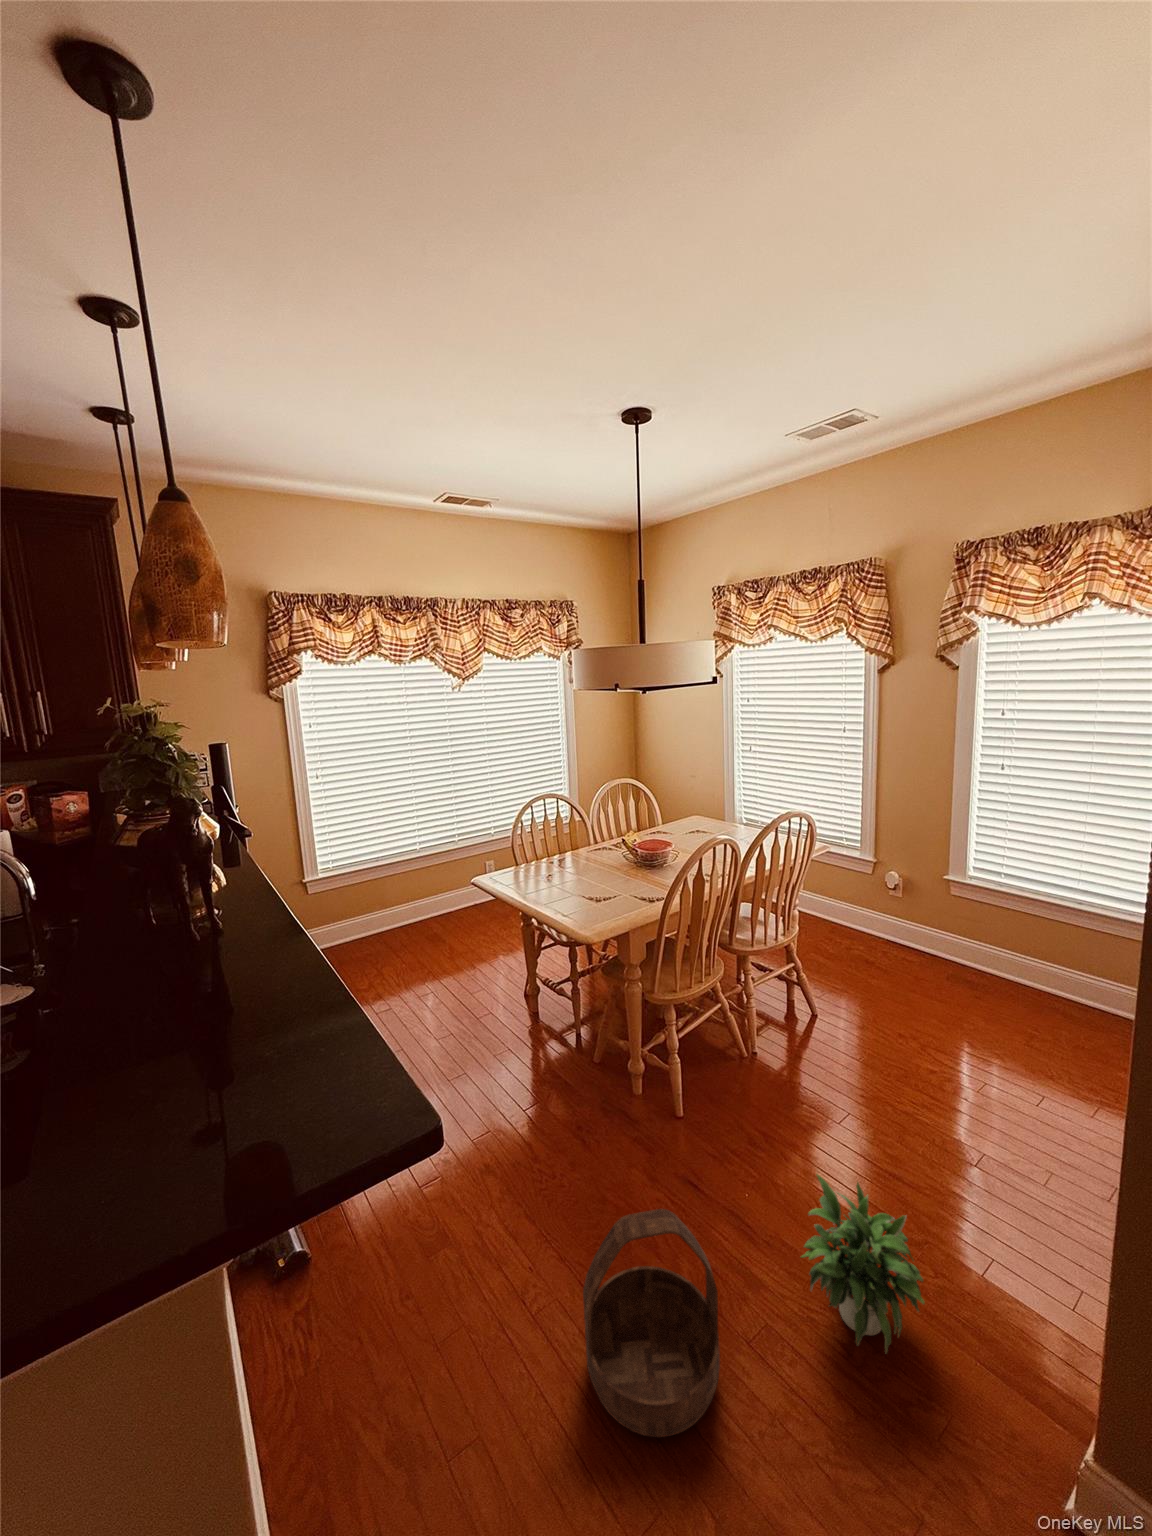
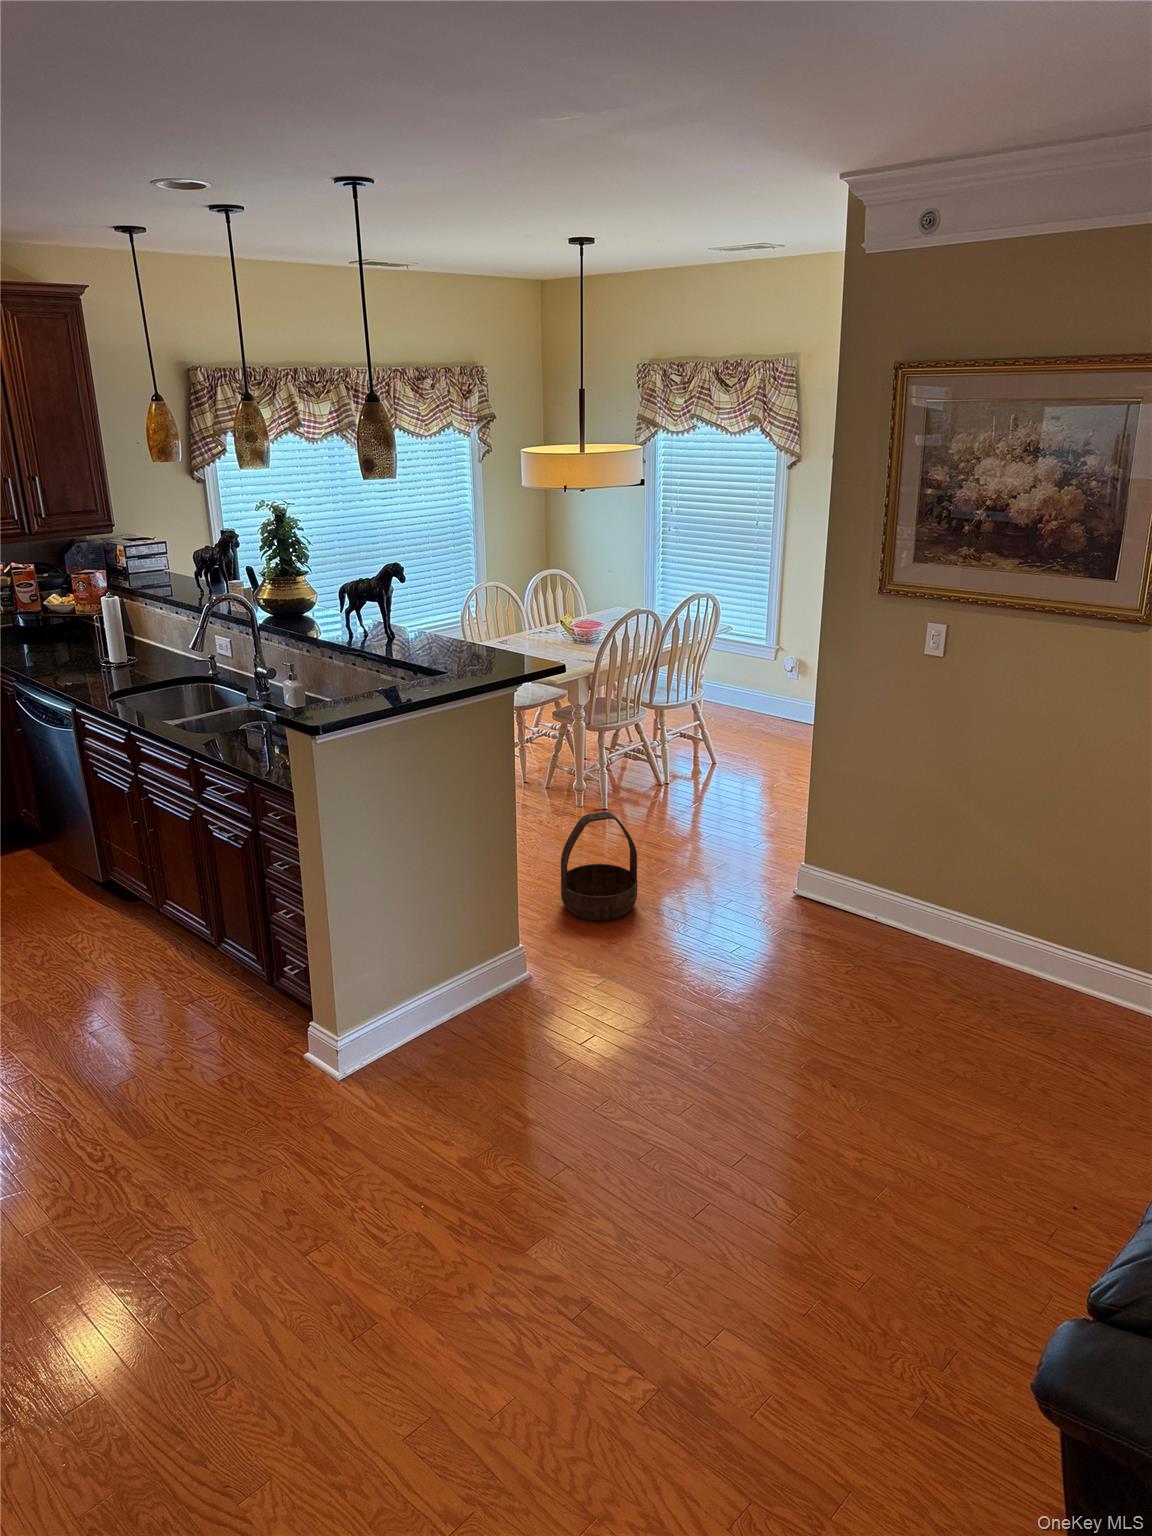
potted plant: present [801,1175,925,1353] -> none [684,813,752,889]

